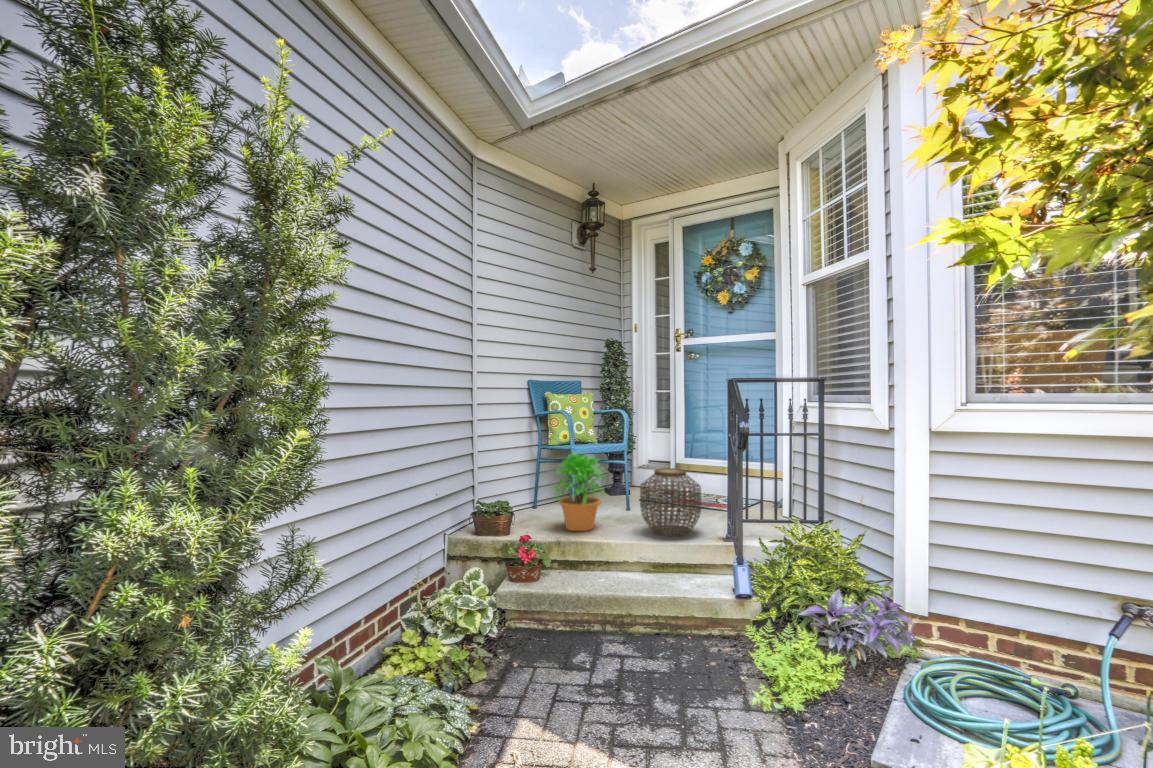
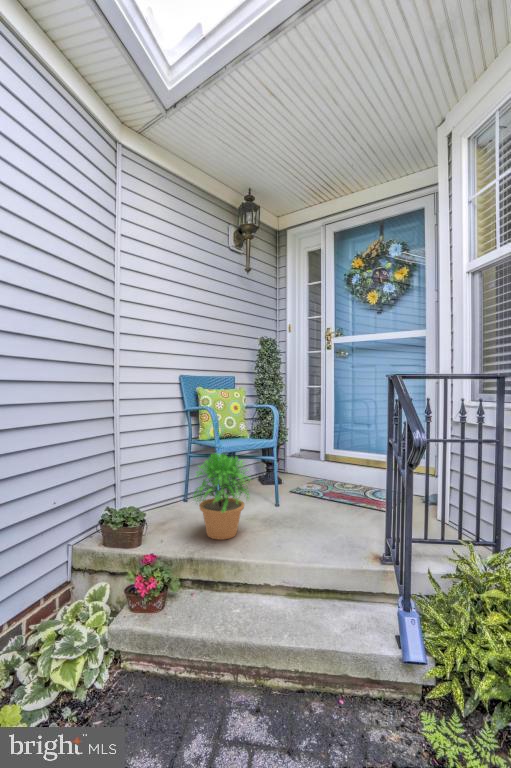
woven basket: present [640,468,701,537] -> none [286,471,354,552]

